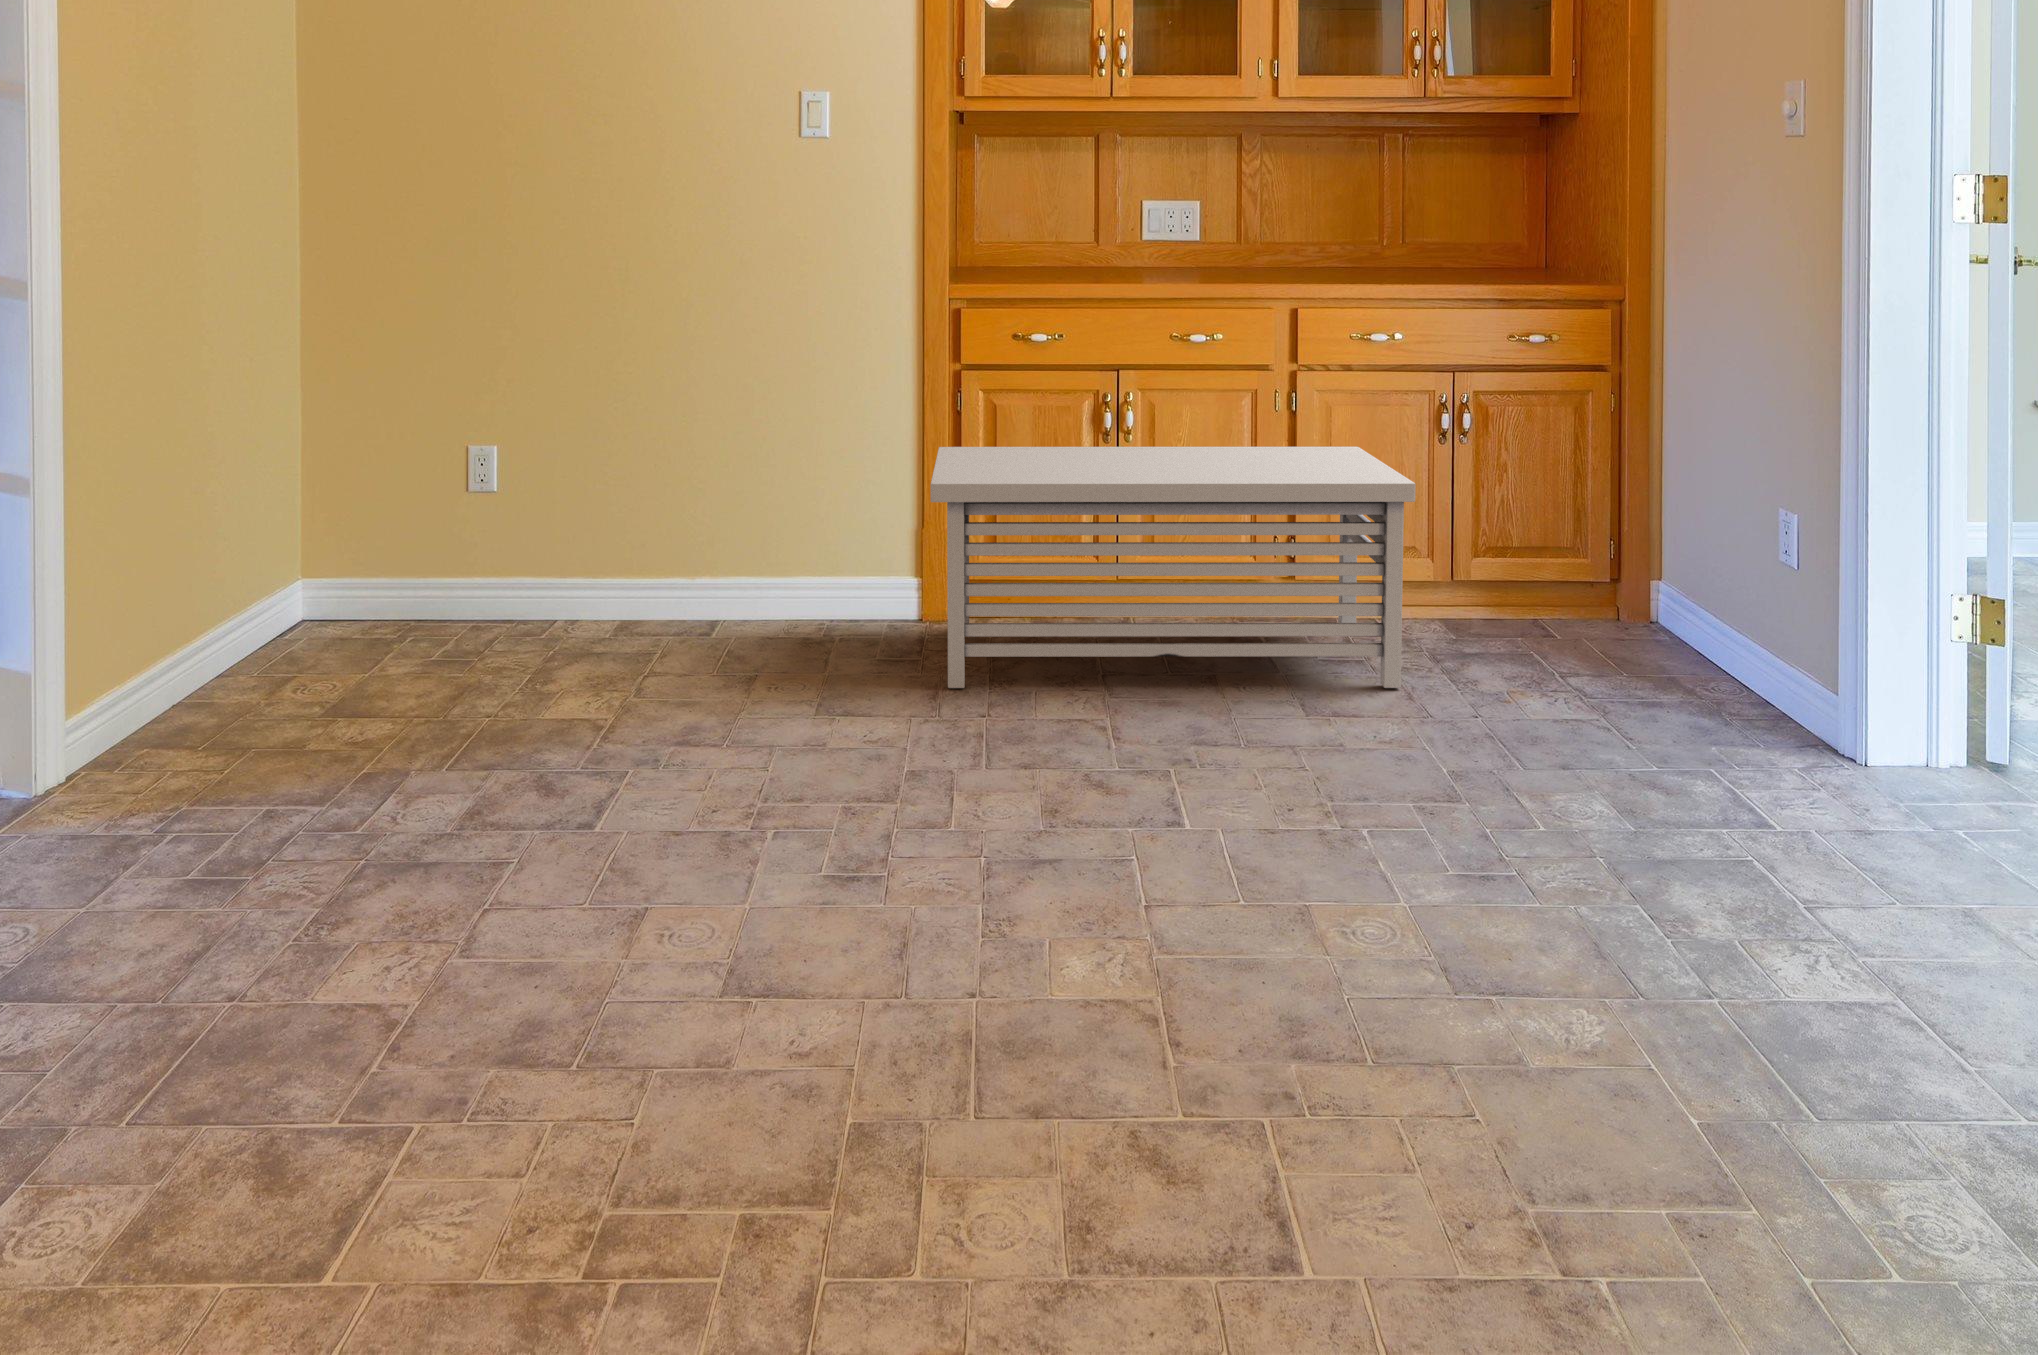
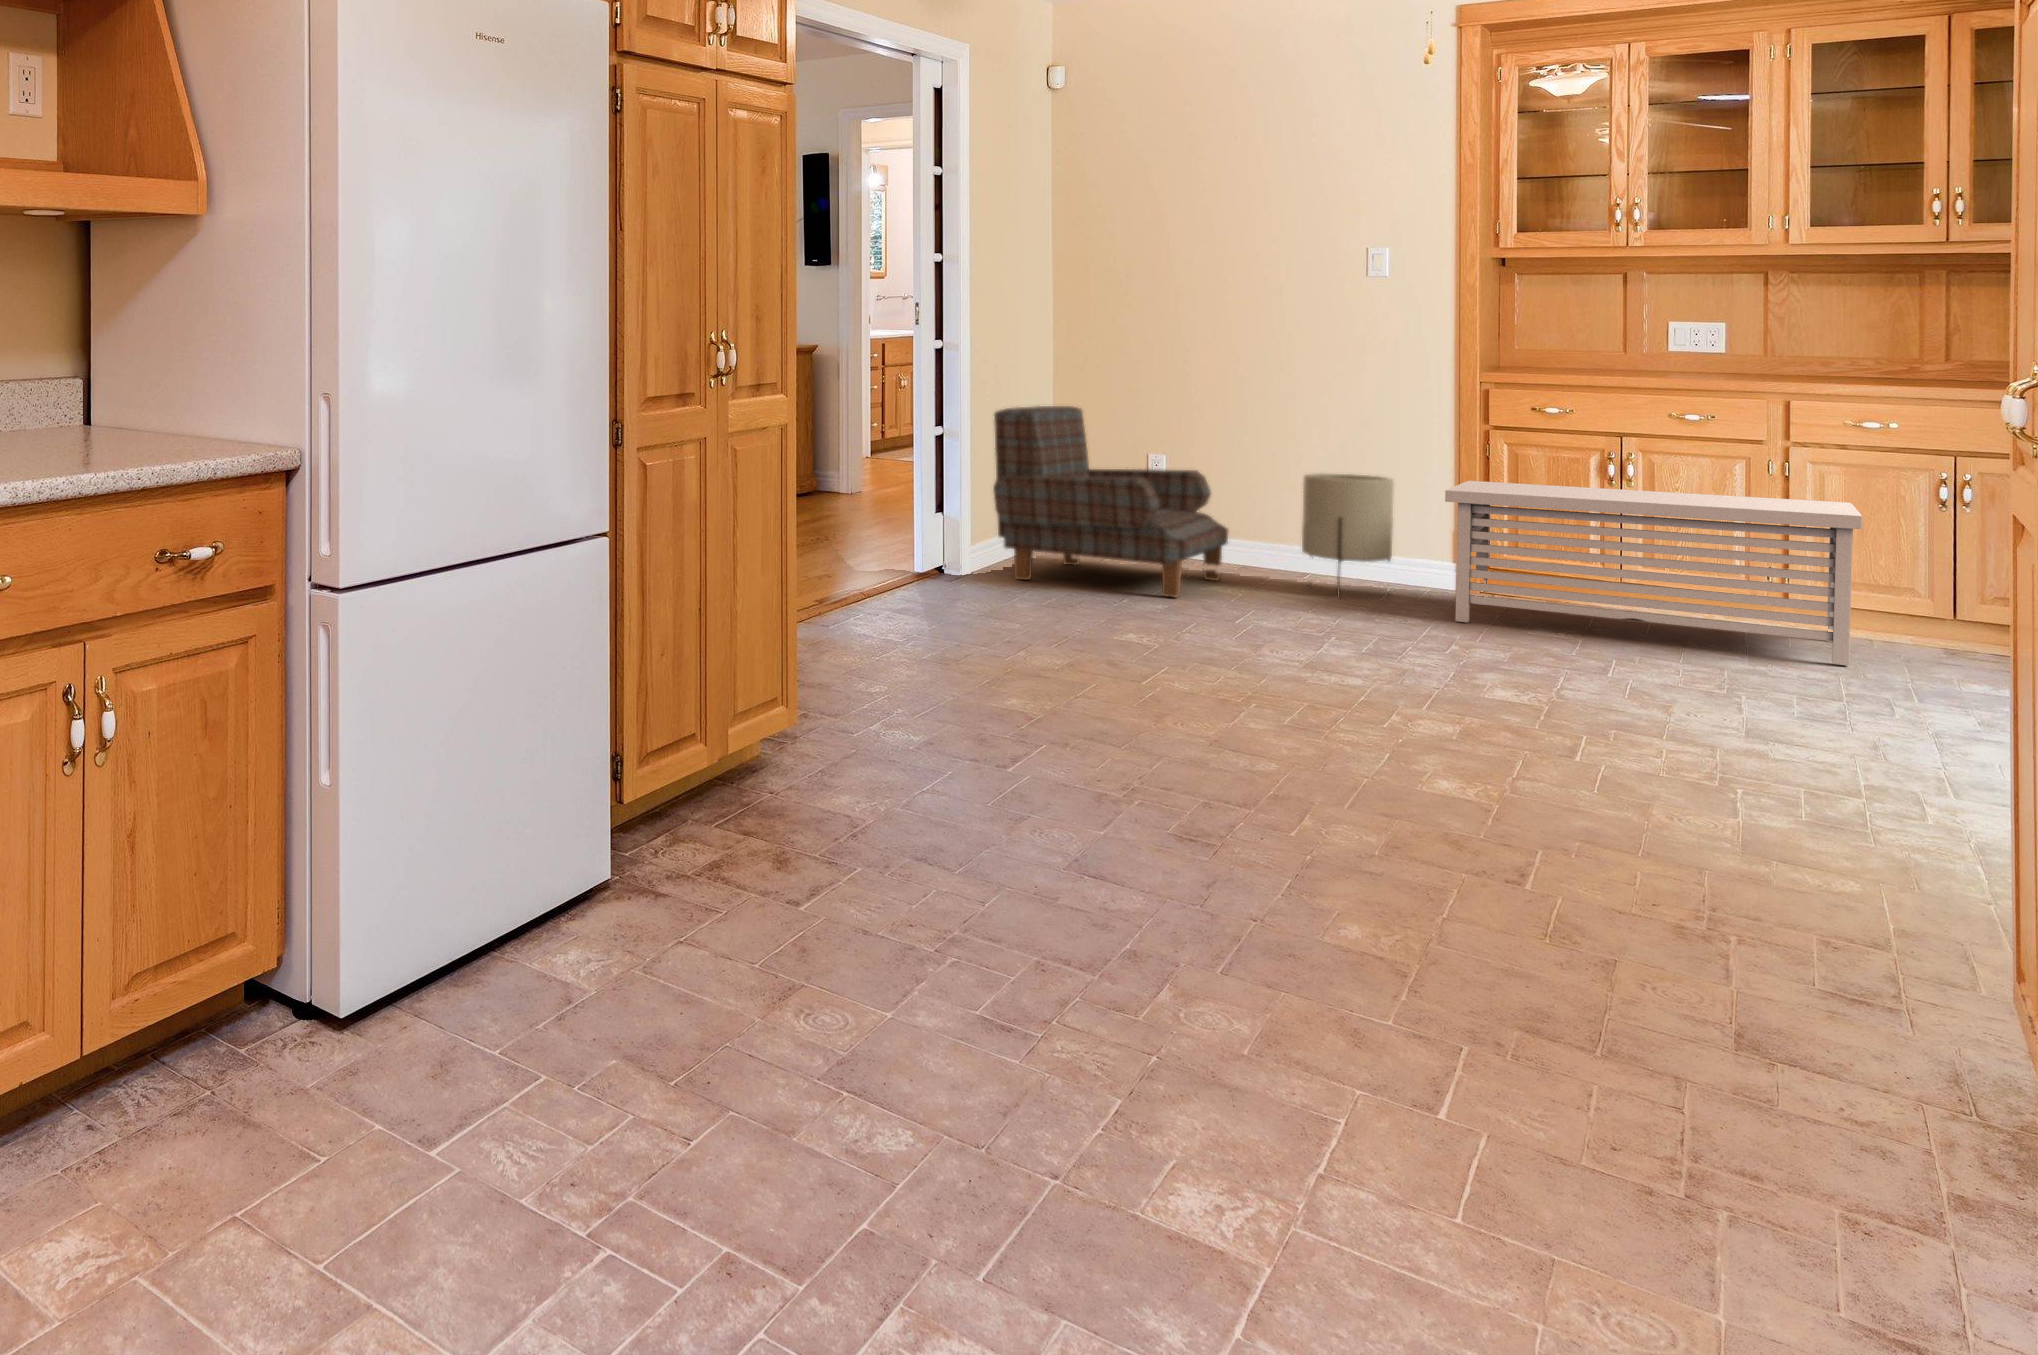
armchair: none [175,361,612,717] -> present [993,406,1229,597]
planter: none [721,448,846,658] -> present [1302,473,1394,596]

